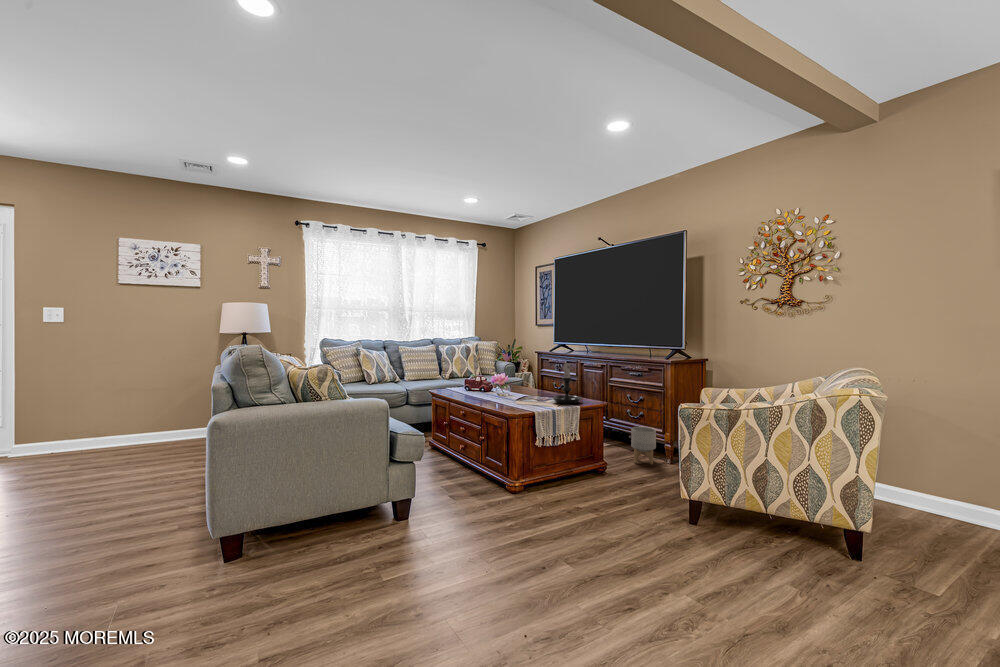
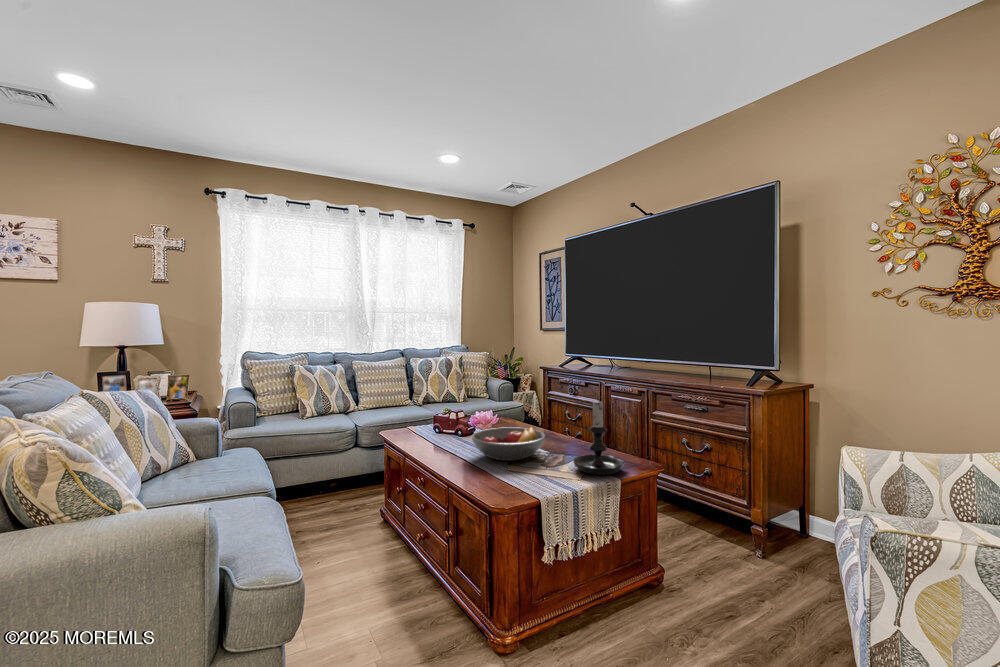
fruit bowl: none [493,382,538,400] -> present [471,426,546,461]
planter: present [631,427,656,465] -> none [697,494,739,562]

